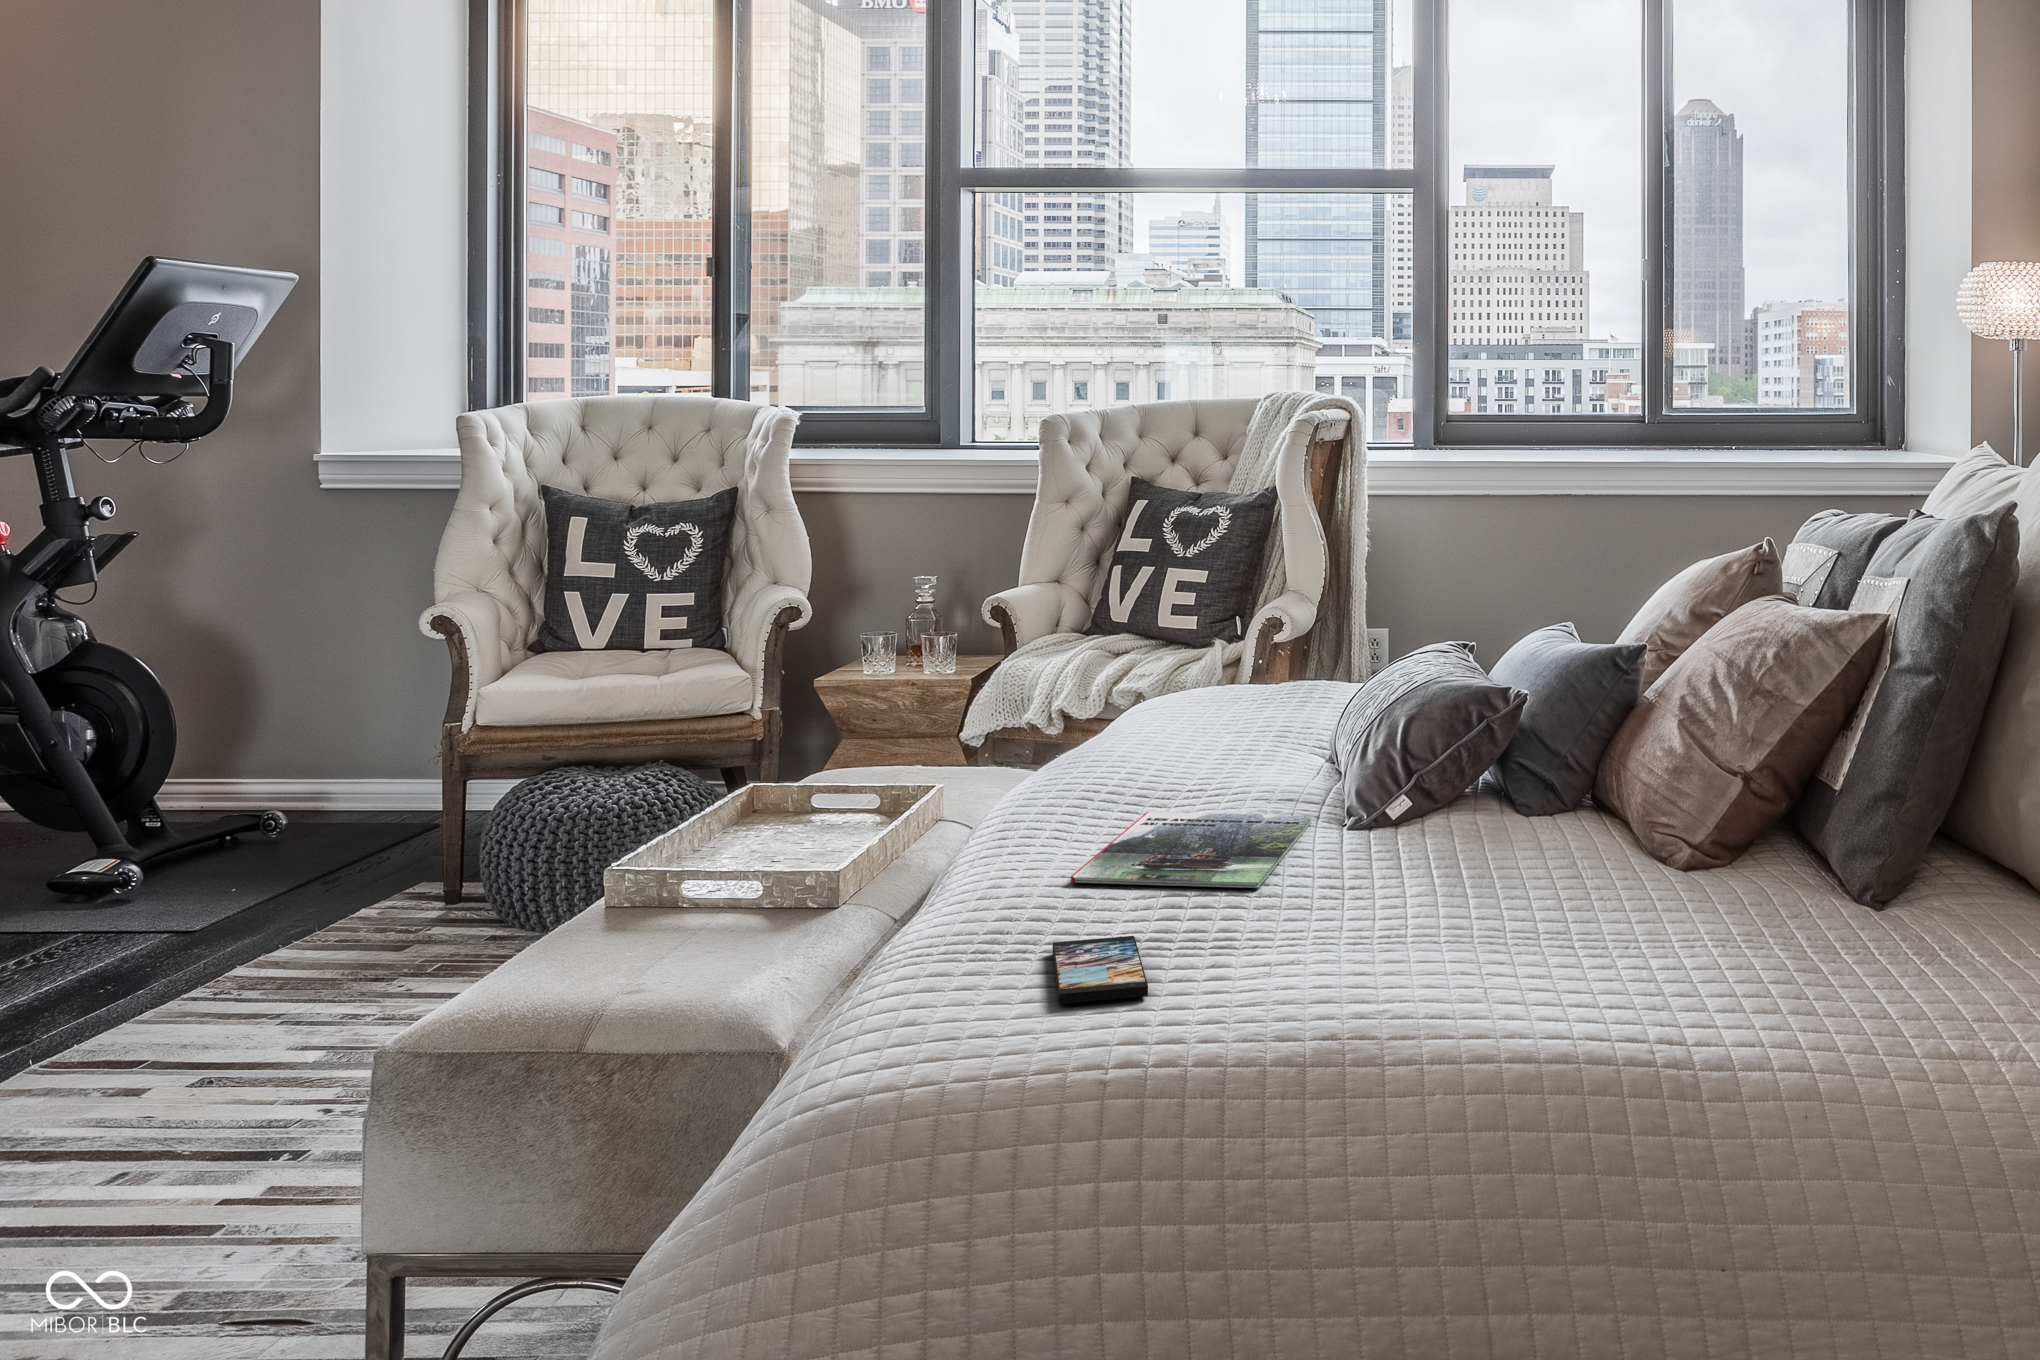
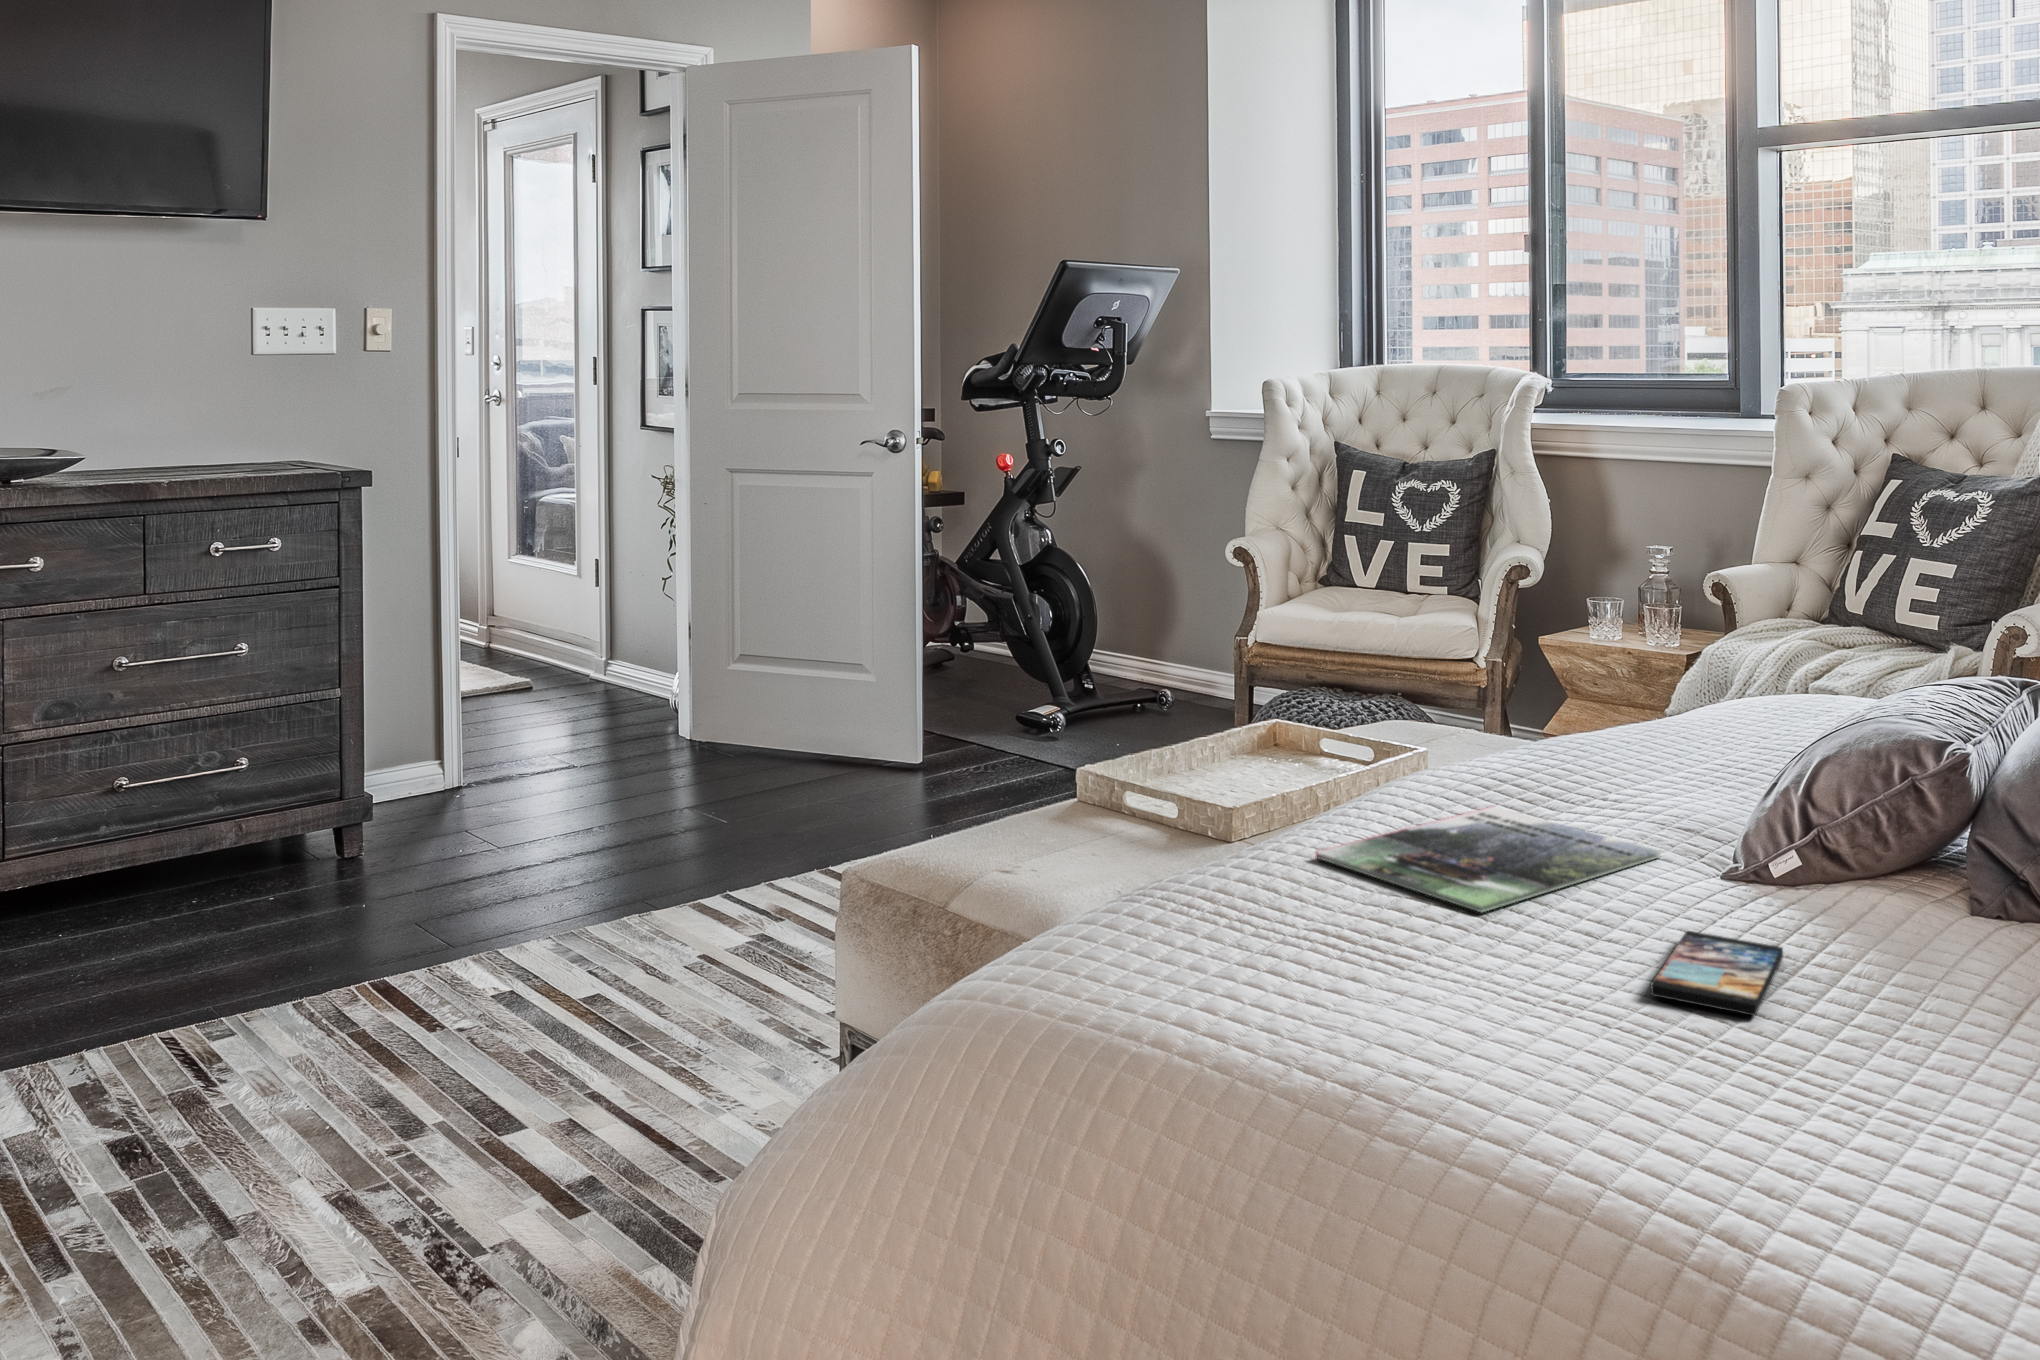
smartphone: present [1052,936,1148,1004] -> present [1651,931,1783,1016]

